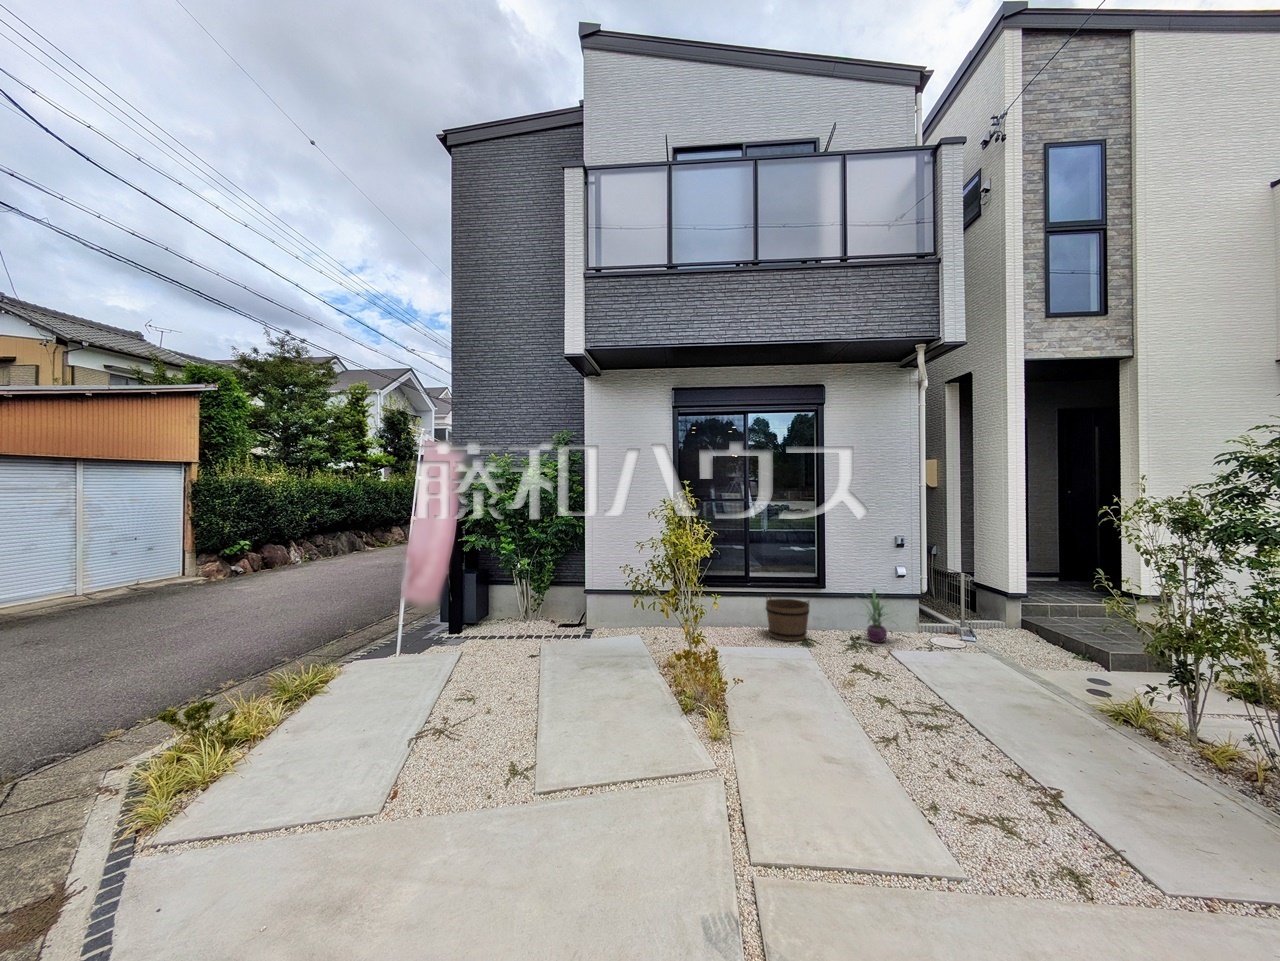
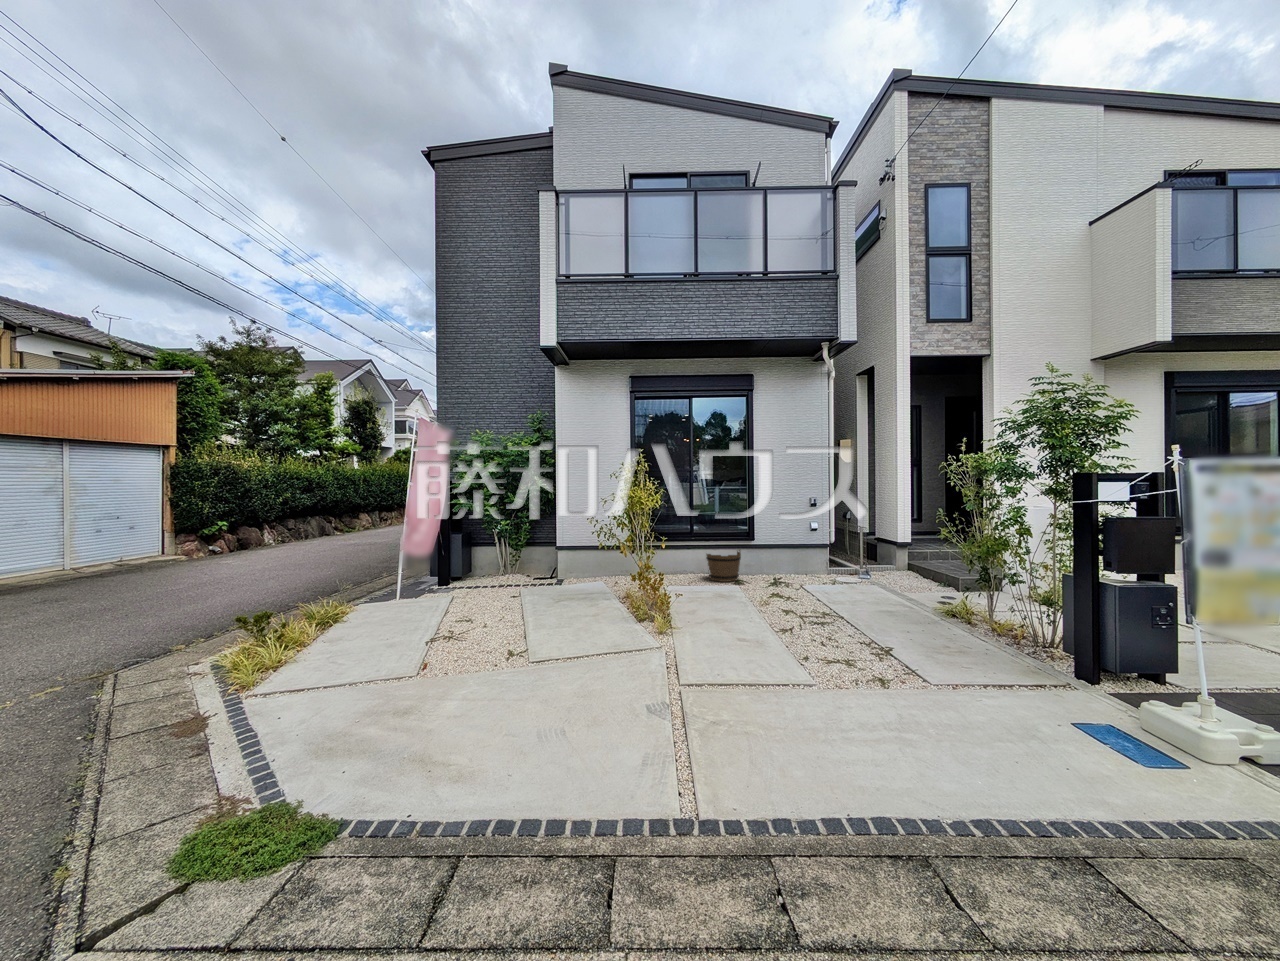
decorative plant: present [865,589,887,643] -> none [770,539,813,581]

